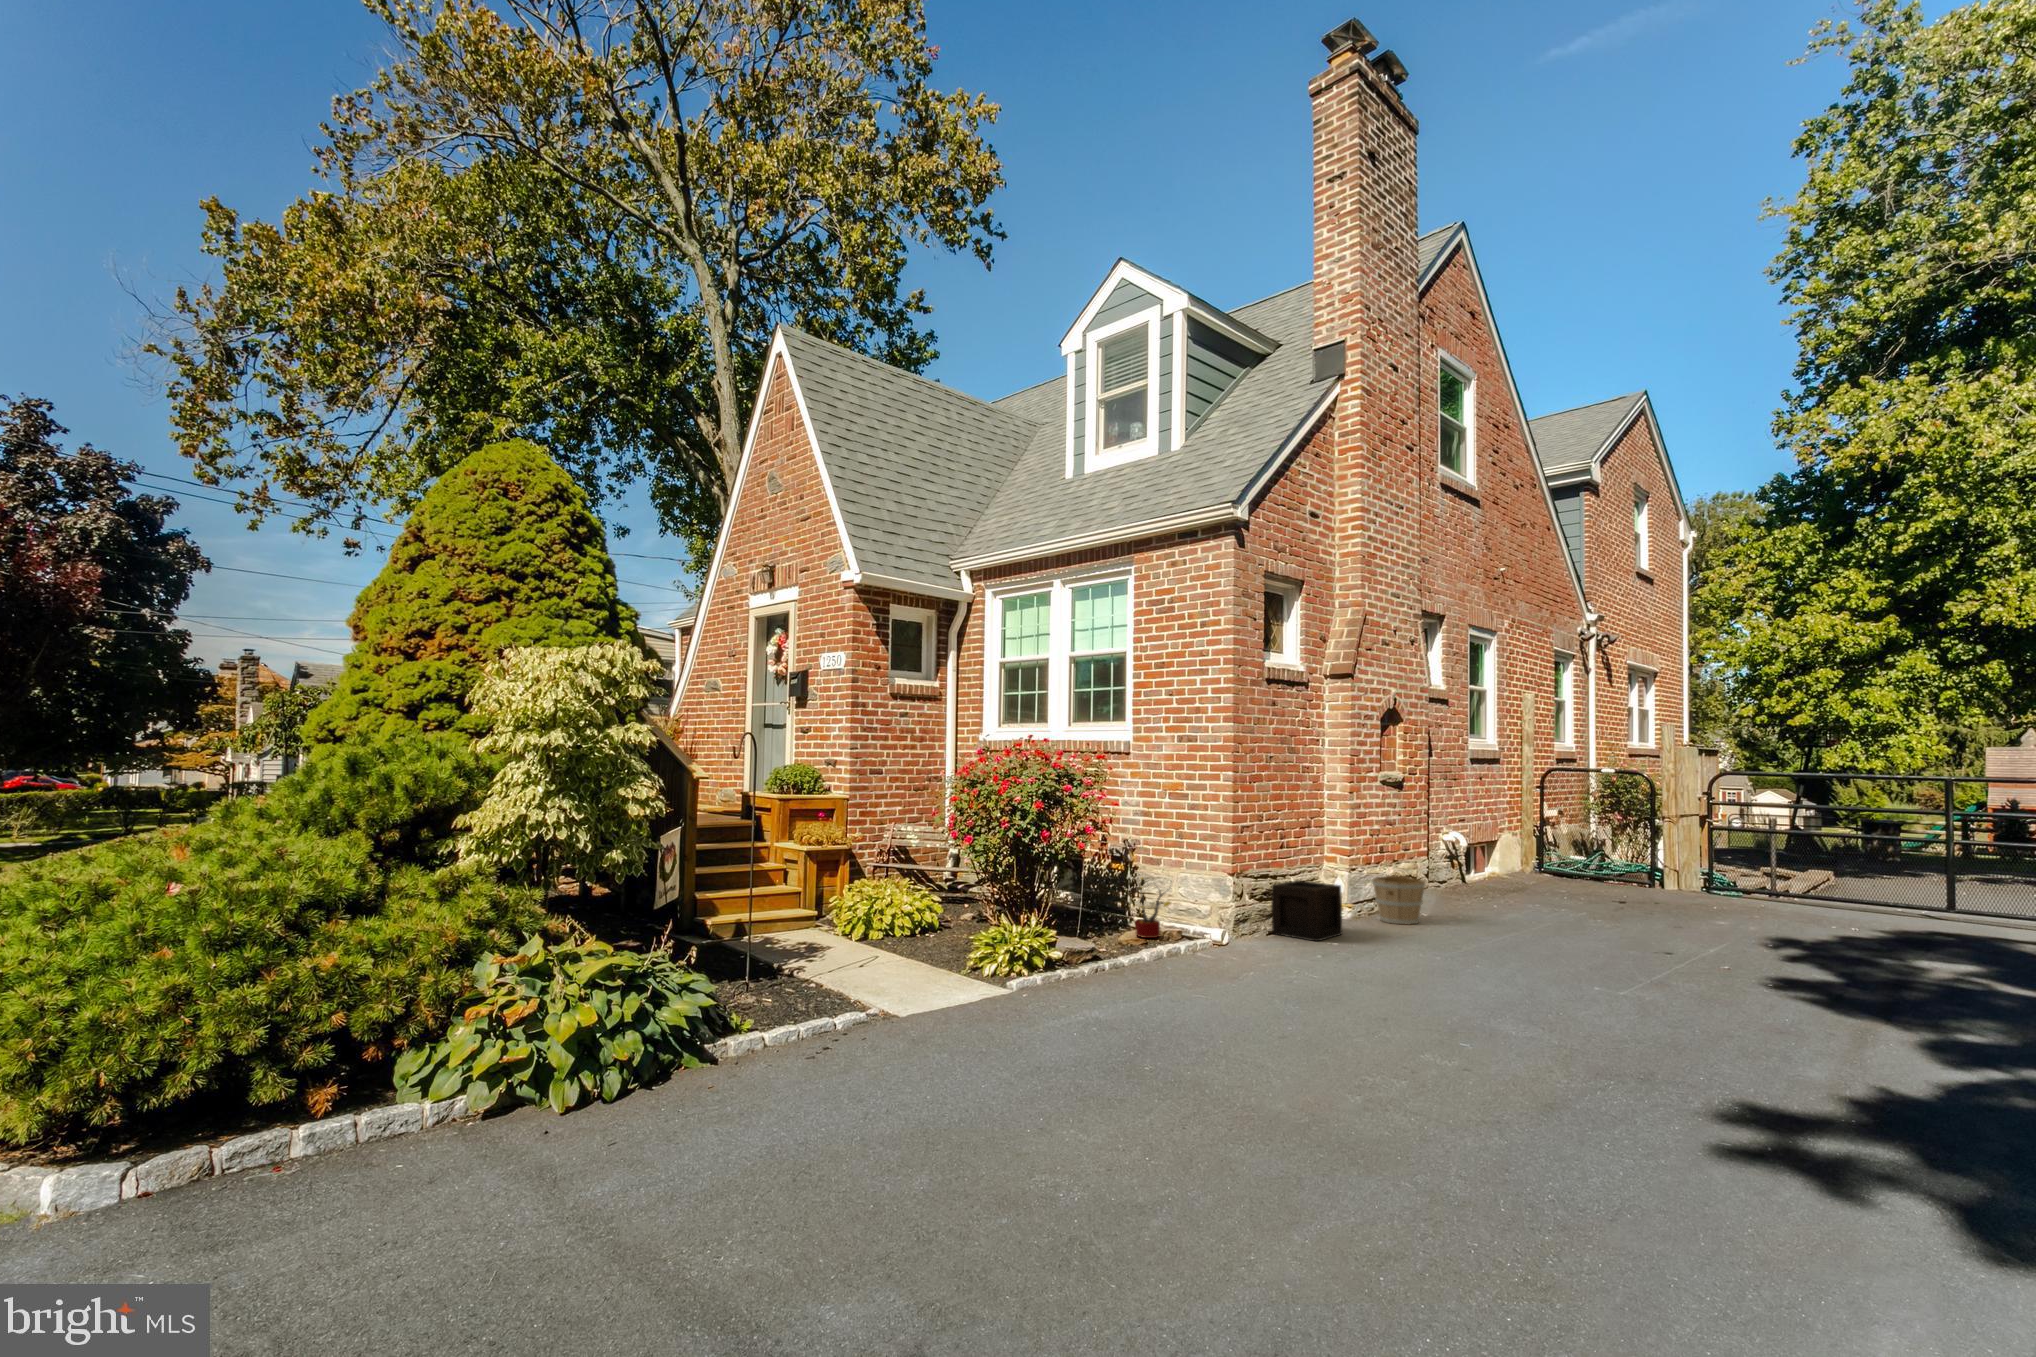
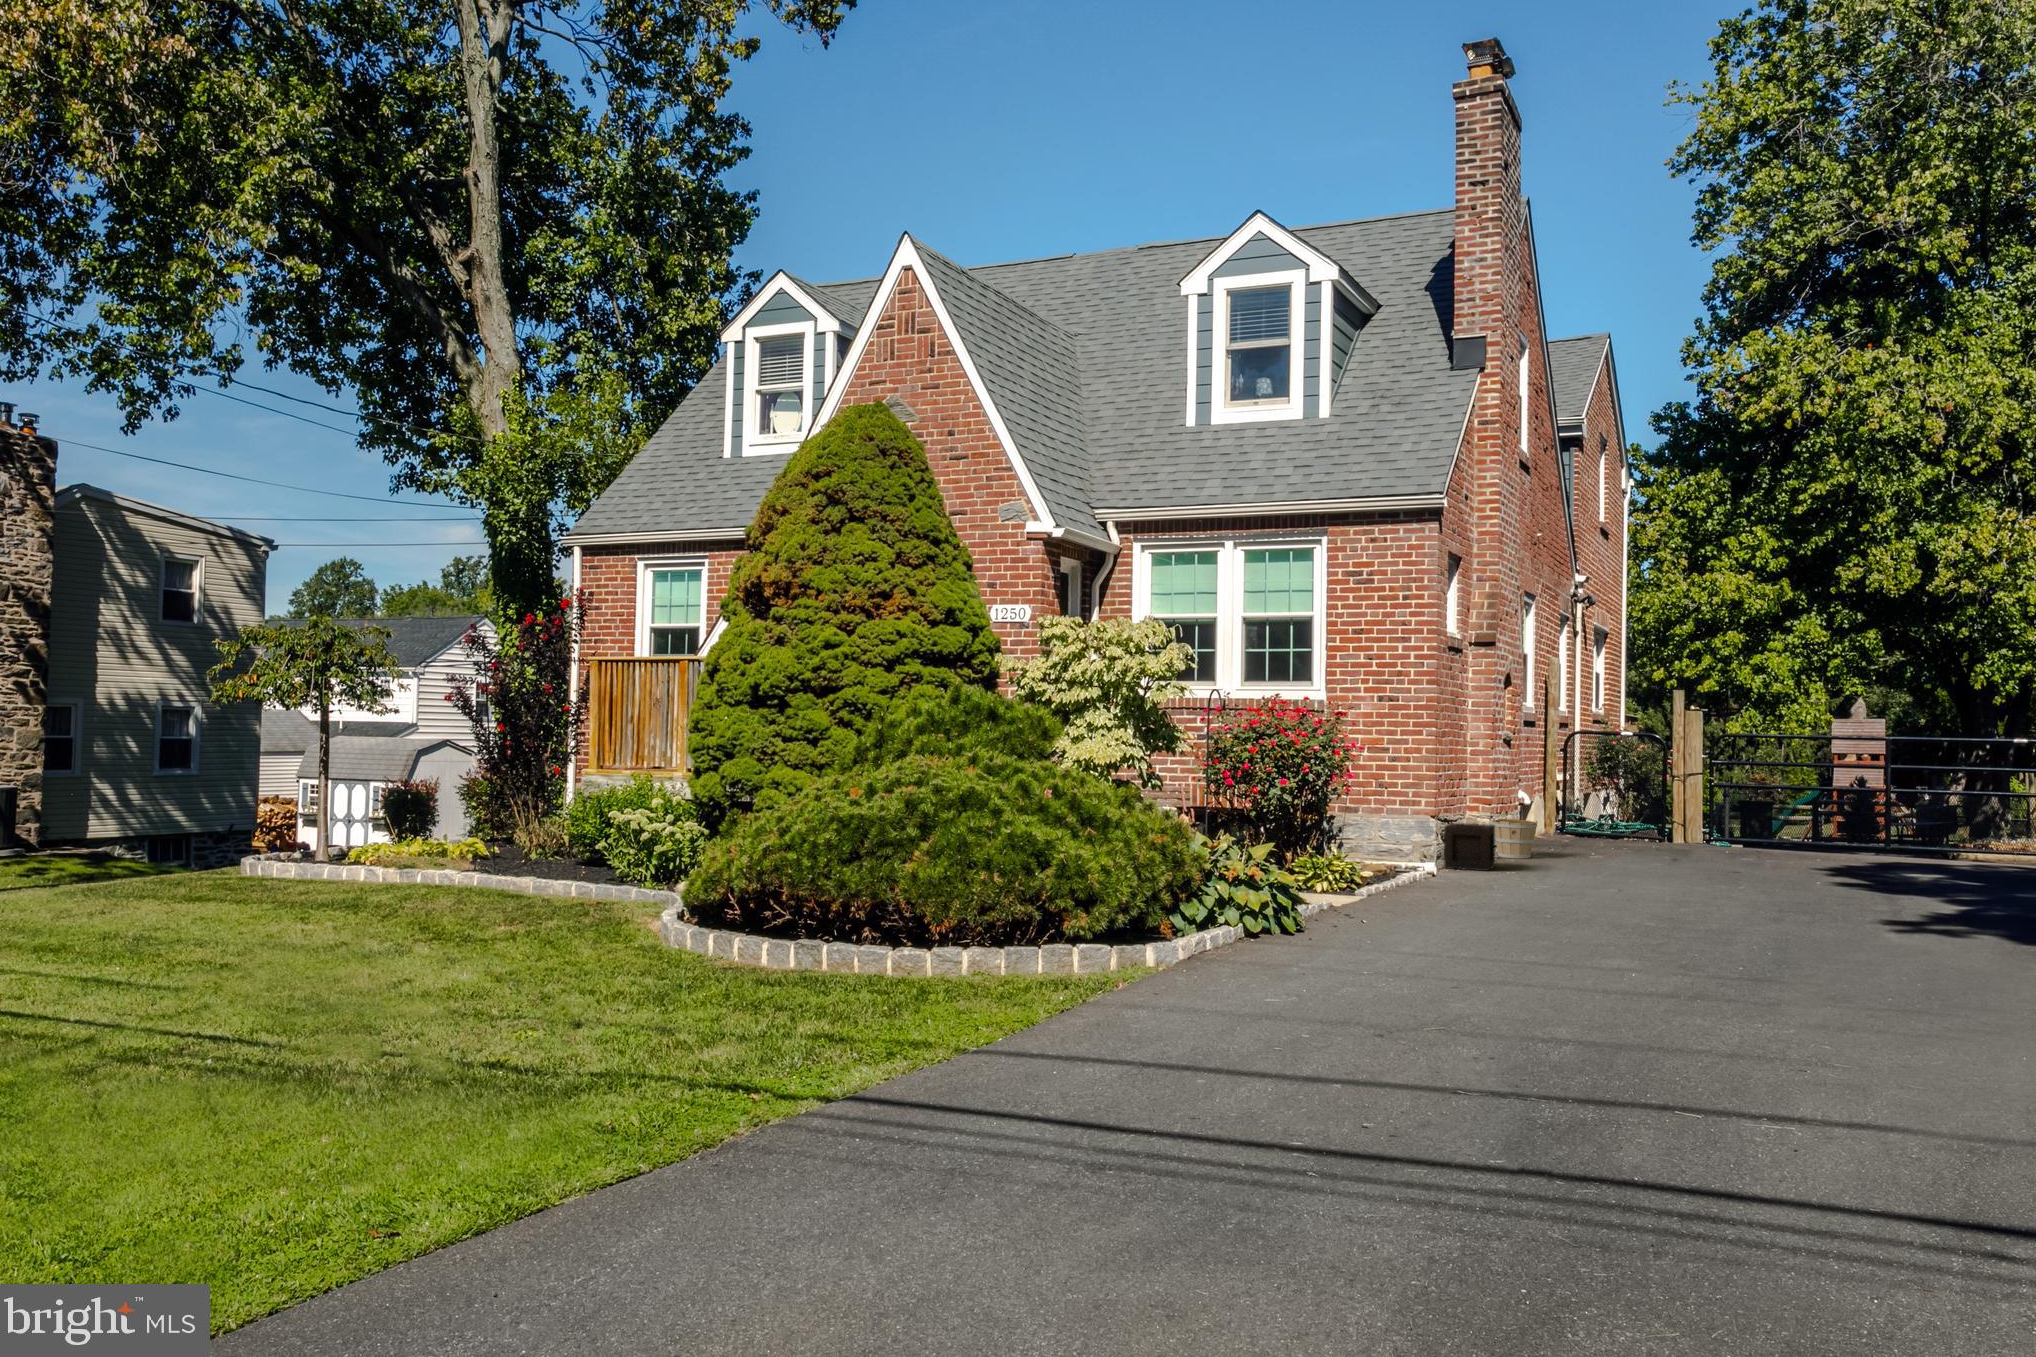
decorative plant: present [1136,882,1170,938] -> none [1336,819,1385,874]

